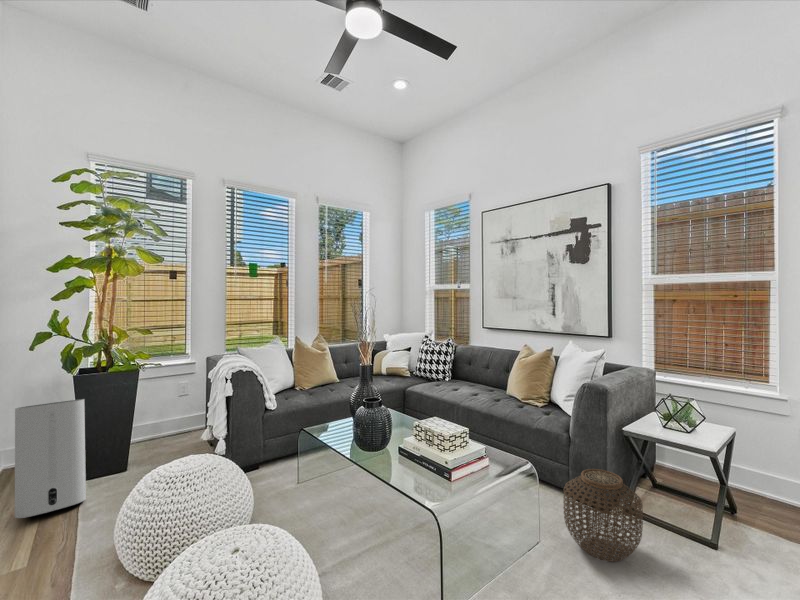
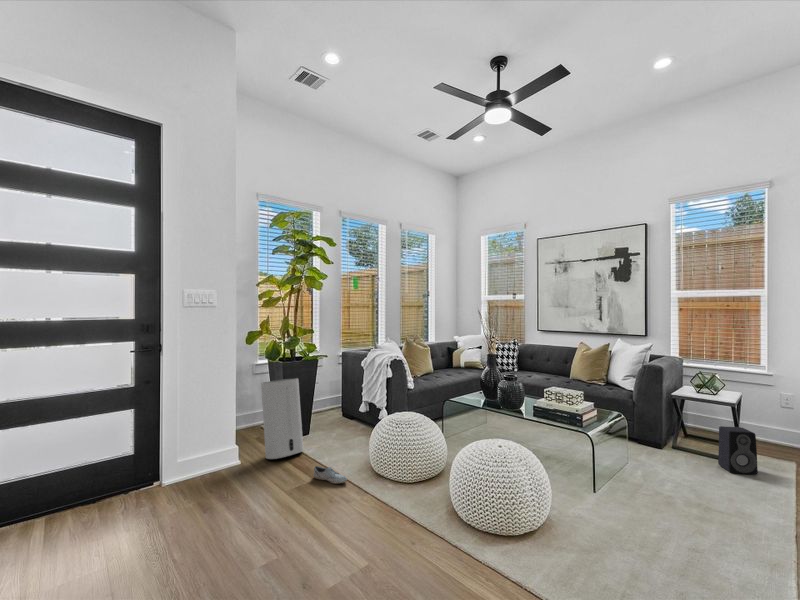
woven basket: present [563,469,643,562] -> none [643,416,695,469]
speaker: none [685,491,749,582] -> present [718,426,758,474]
shoe: none [27,543,66,578] -> present [314,466,347,484]

